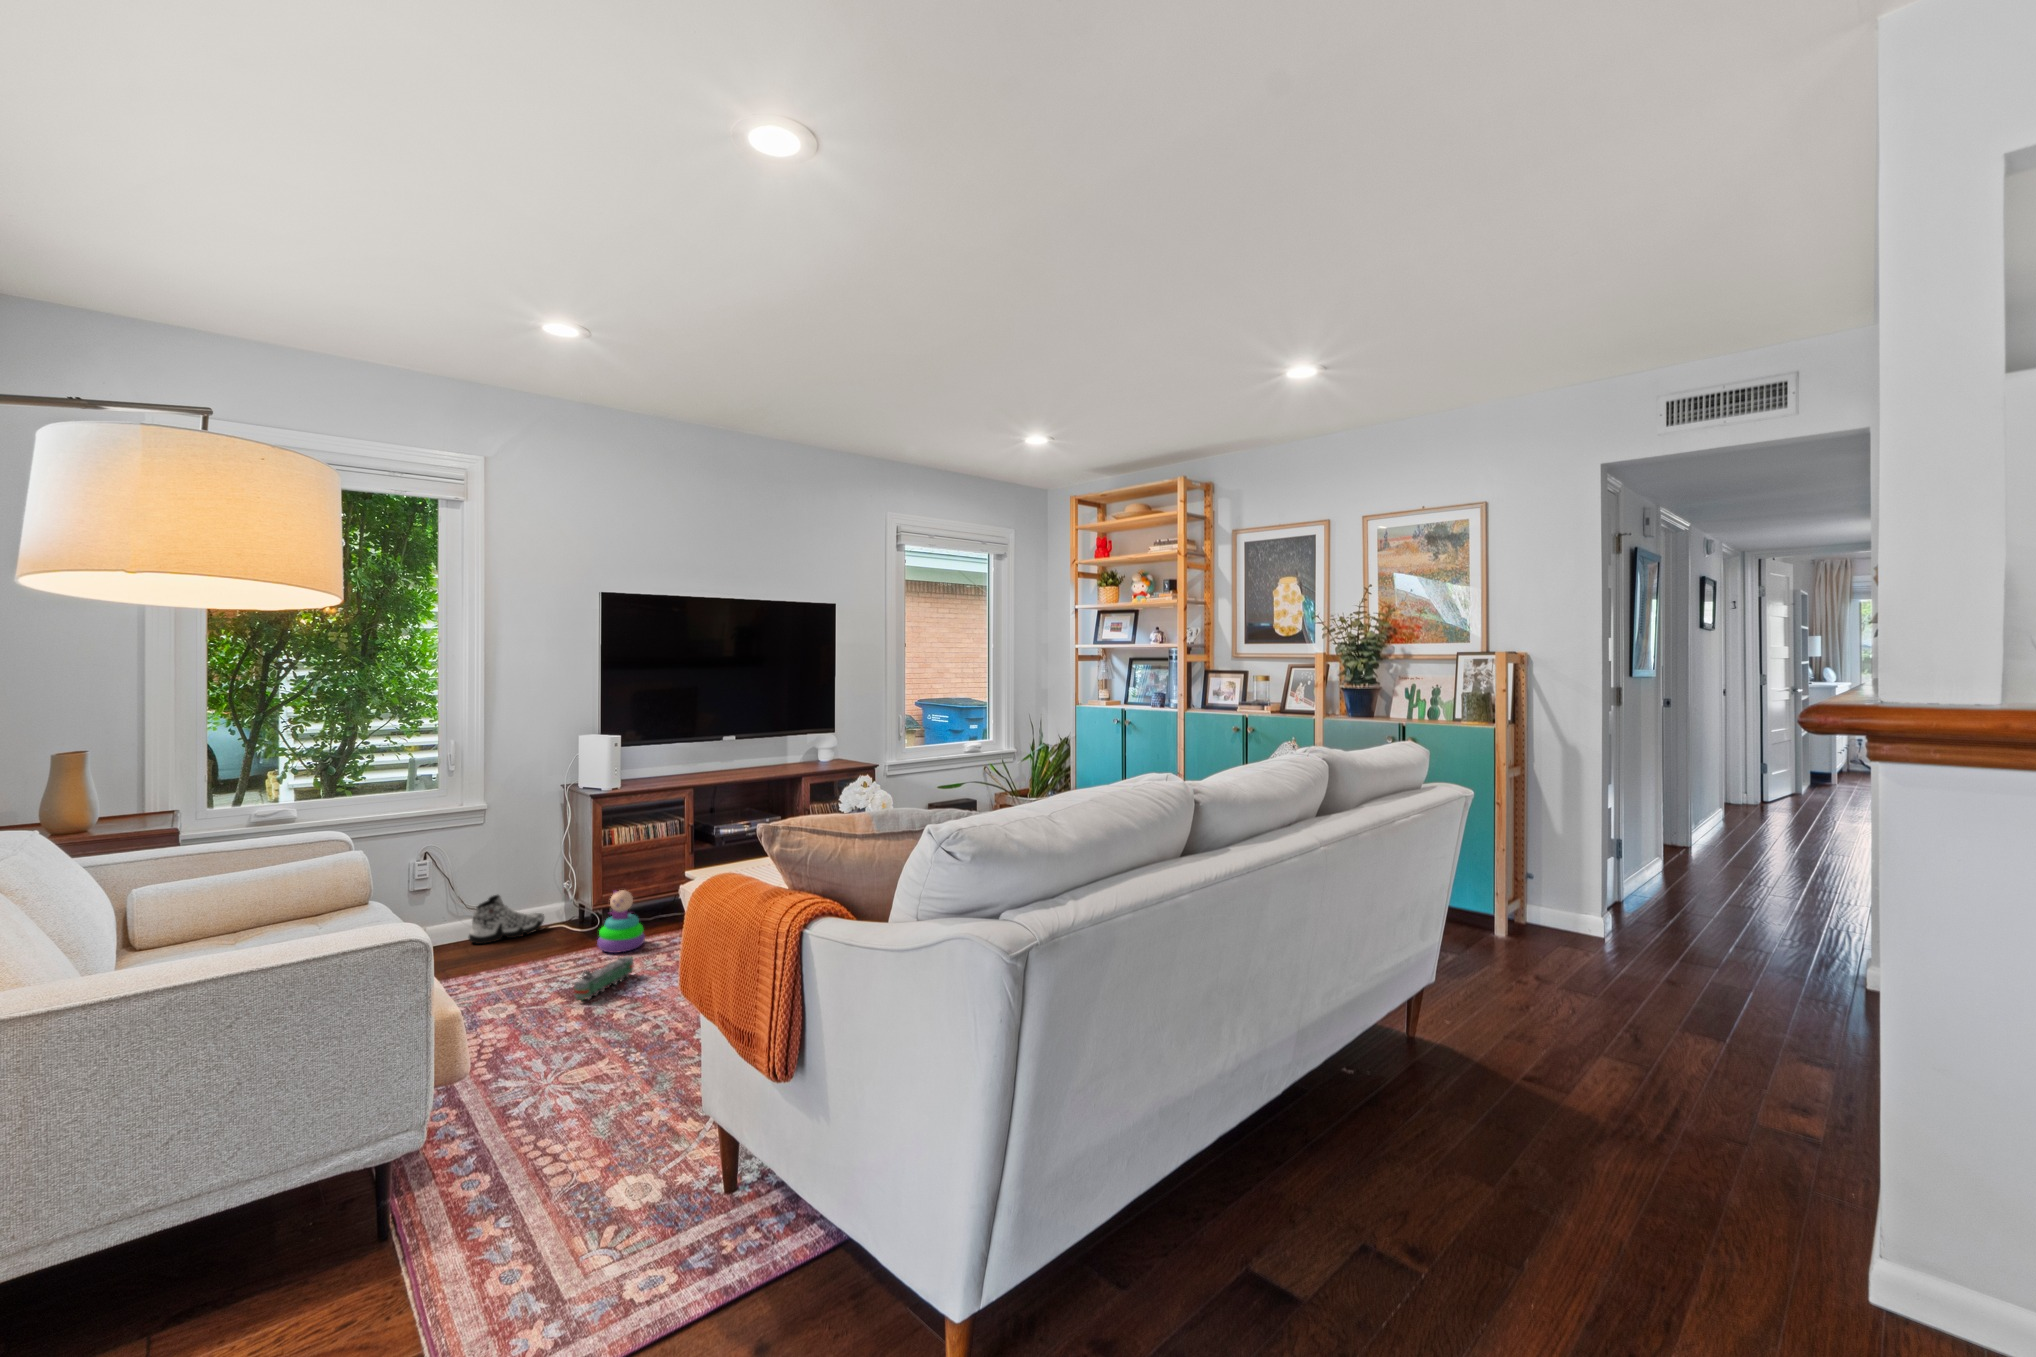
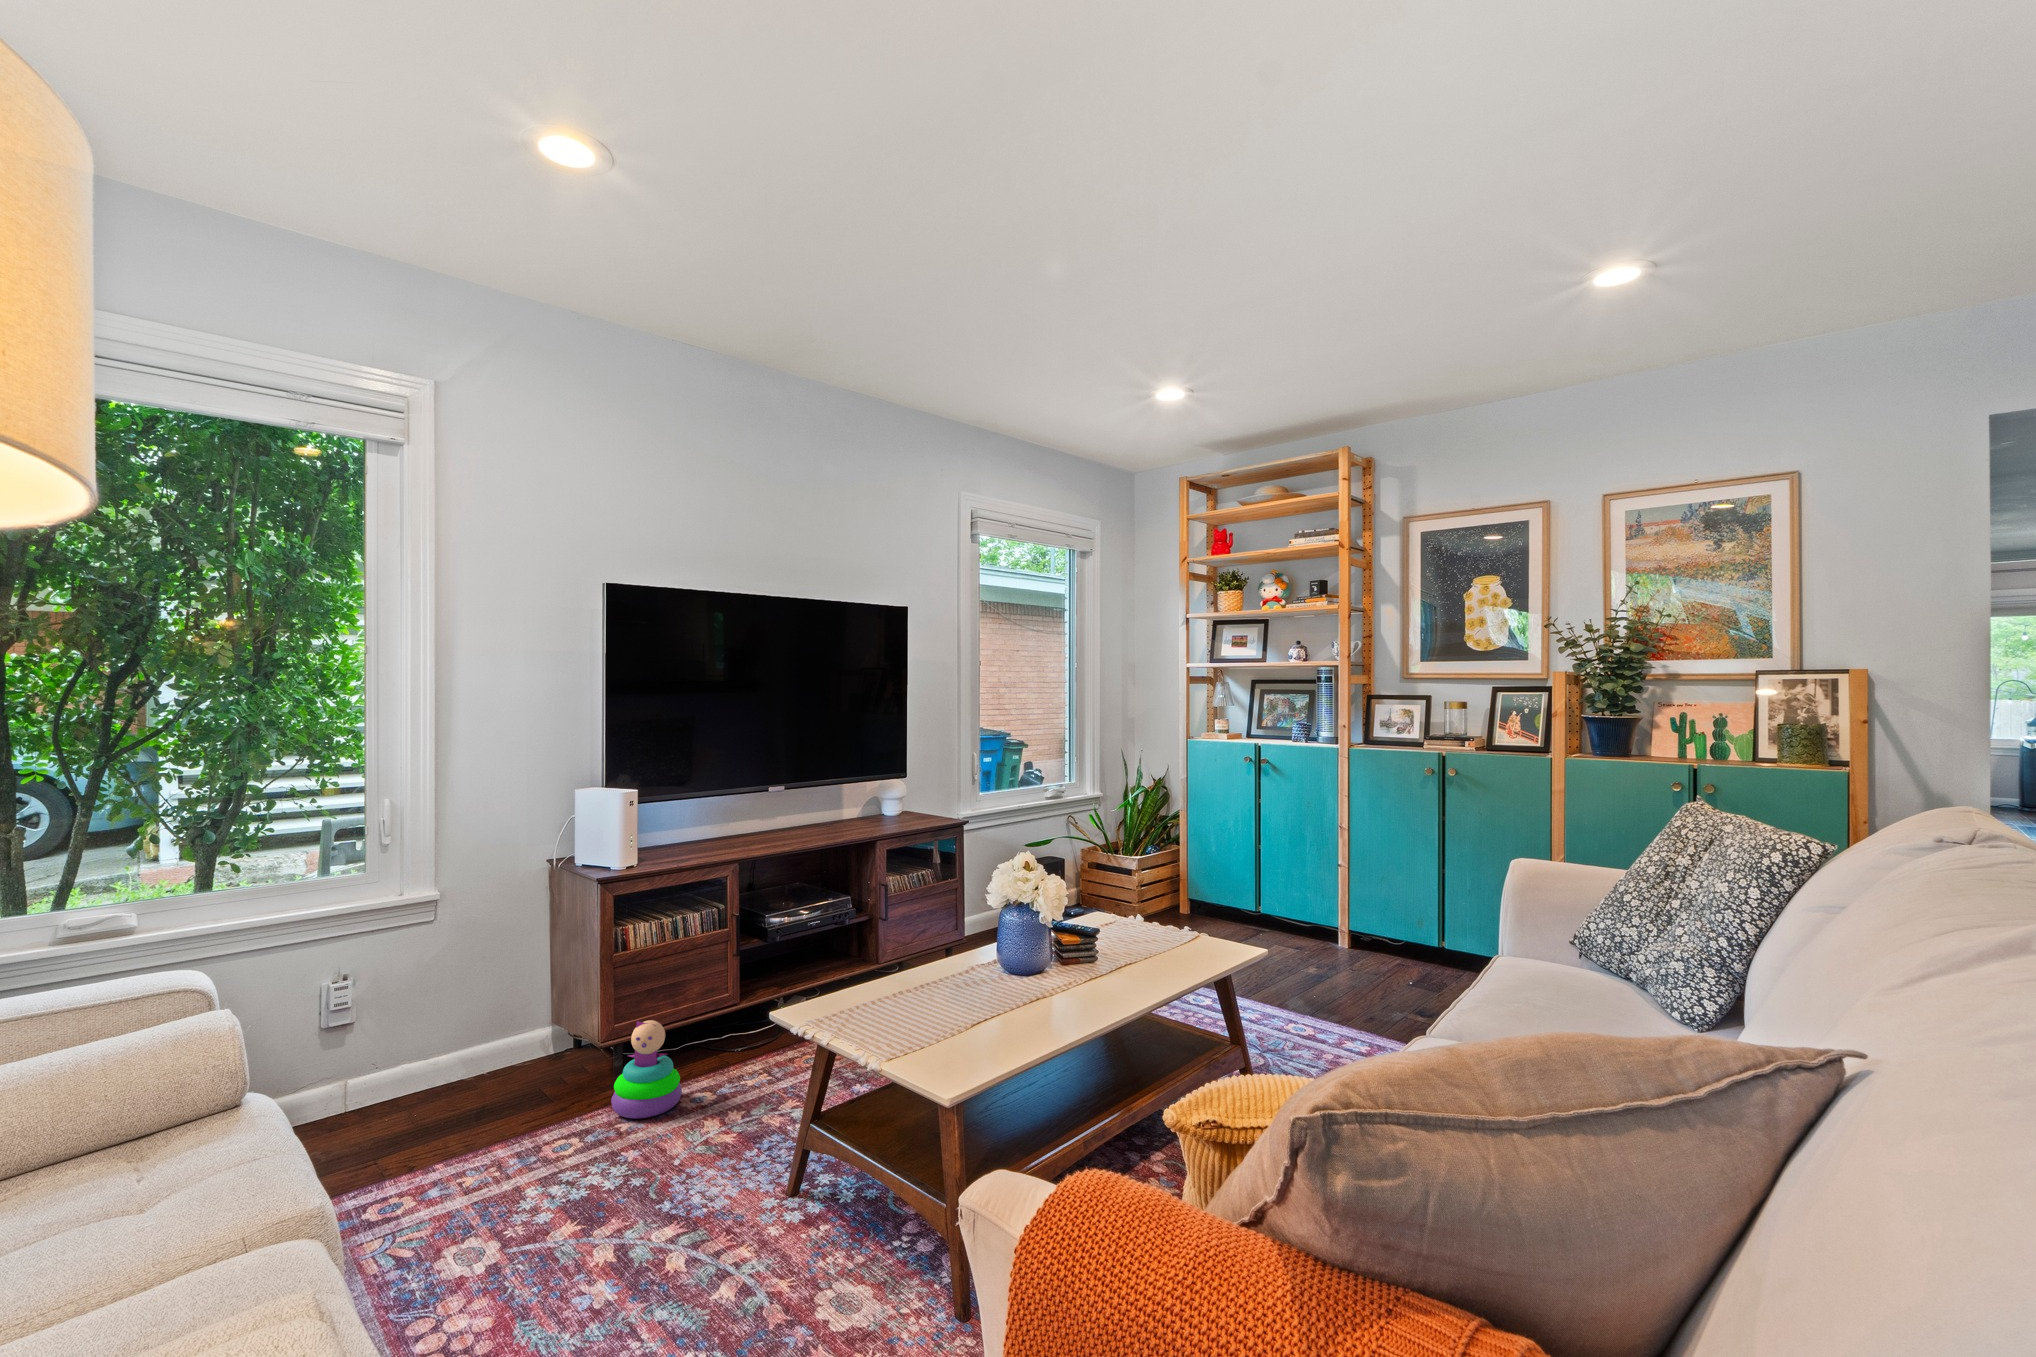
sneaker: present [468,895,544,944] -> none [411,1026,524,1104]
toy train: present [574,956,633,1000] -> none [594,1136,679,1229]

